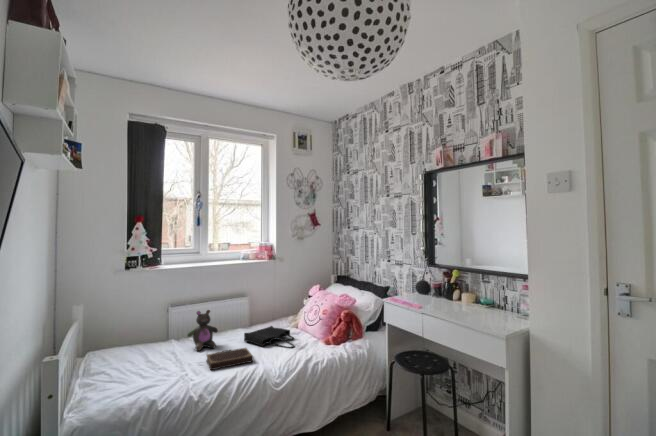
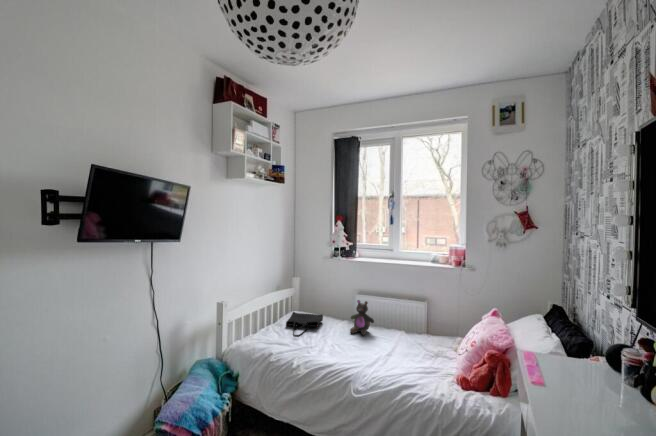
tote bag: present [244,326,294,348] -> present [286,312,323,336]
notebook: present [206,348,253,370] -> none [329,338,372,360]

